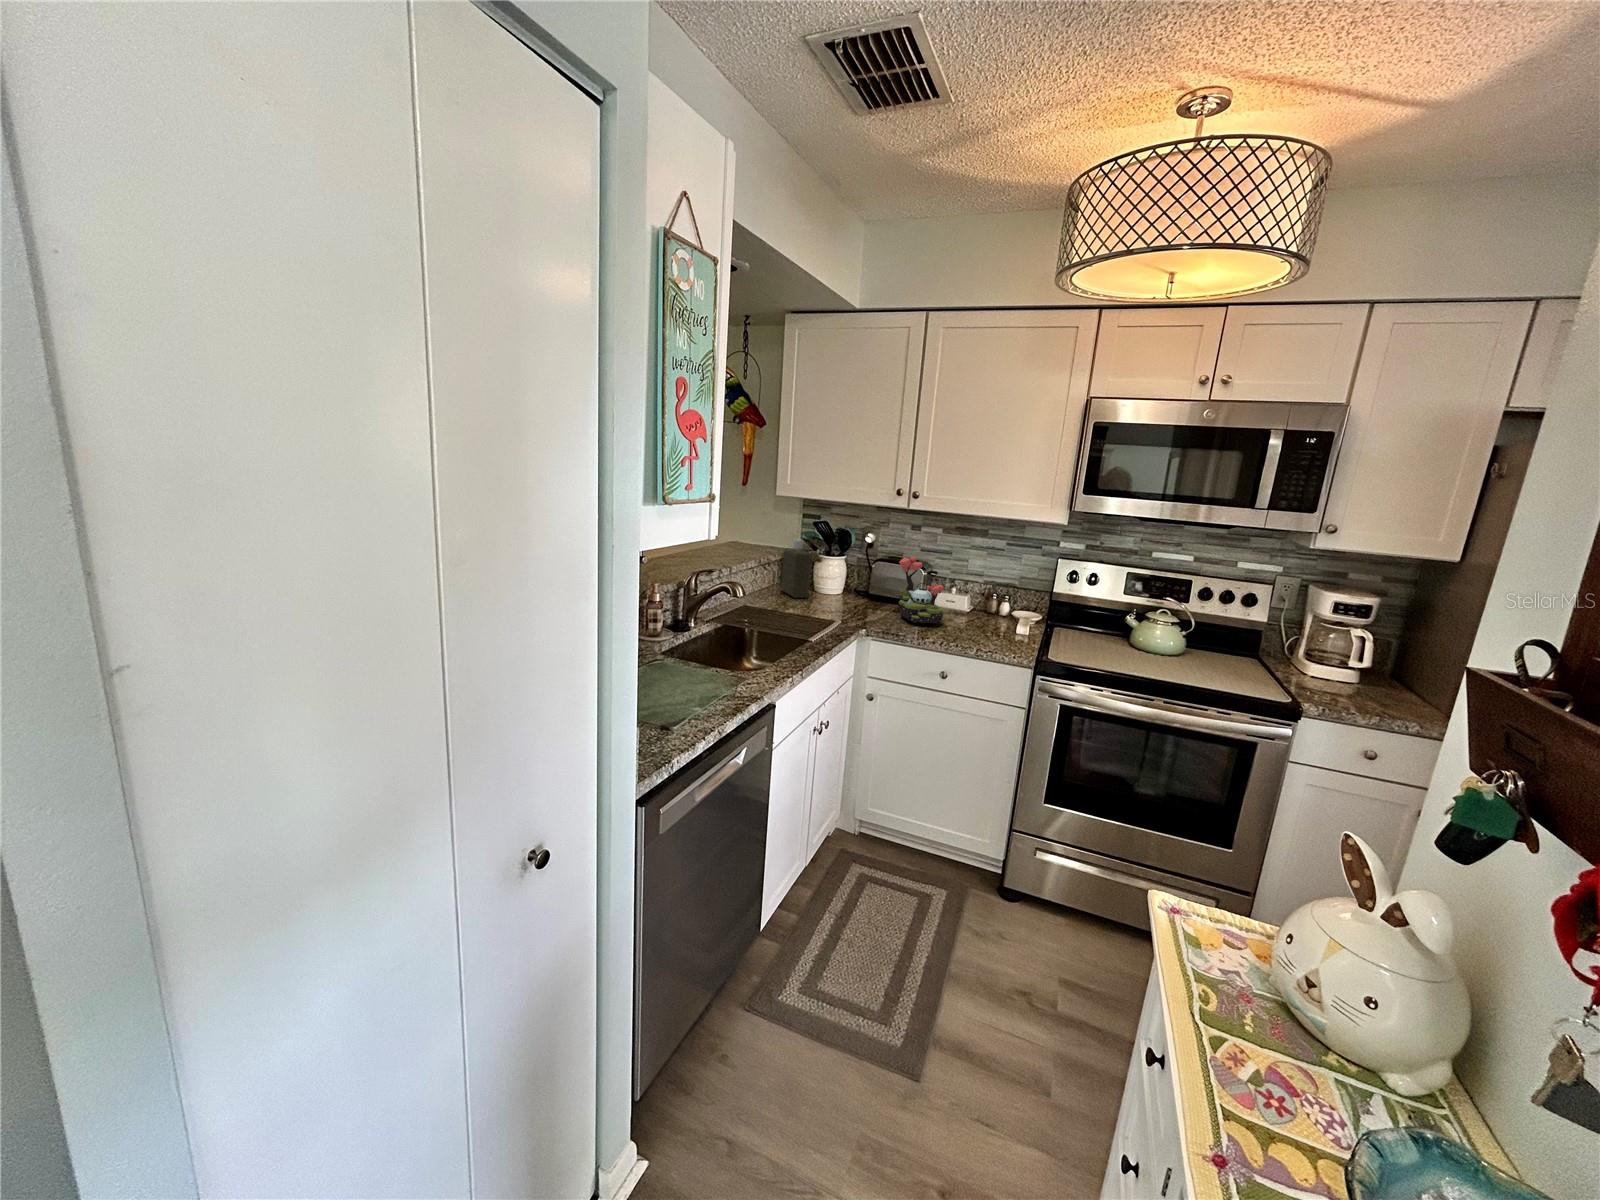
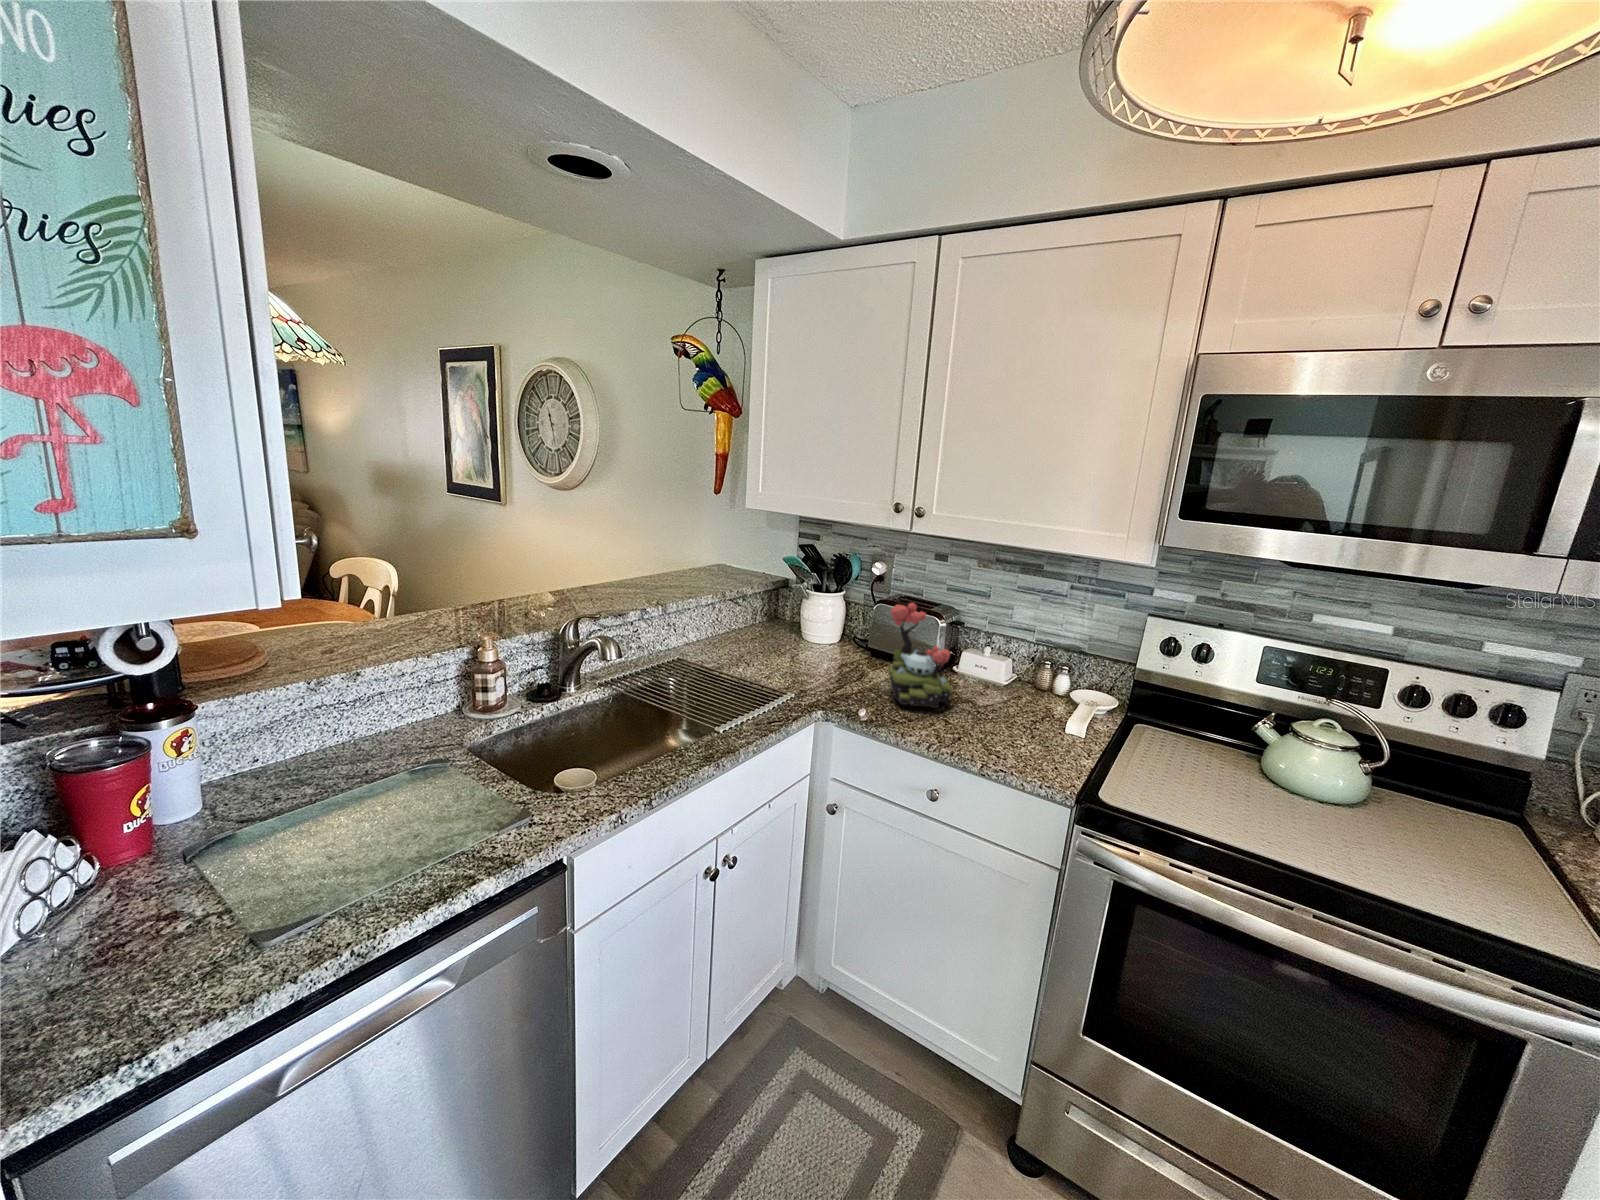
bottle: present [781,539,812,598] -> none [749,568,783,650]

